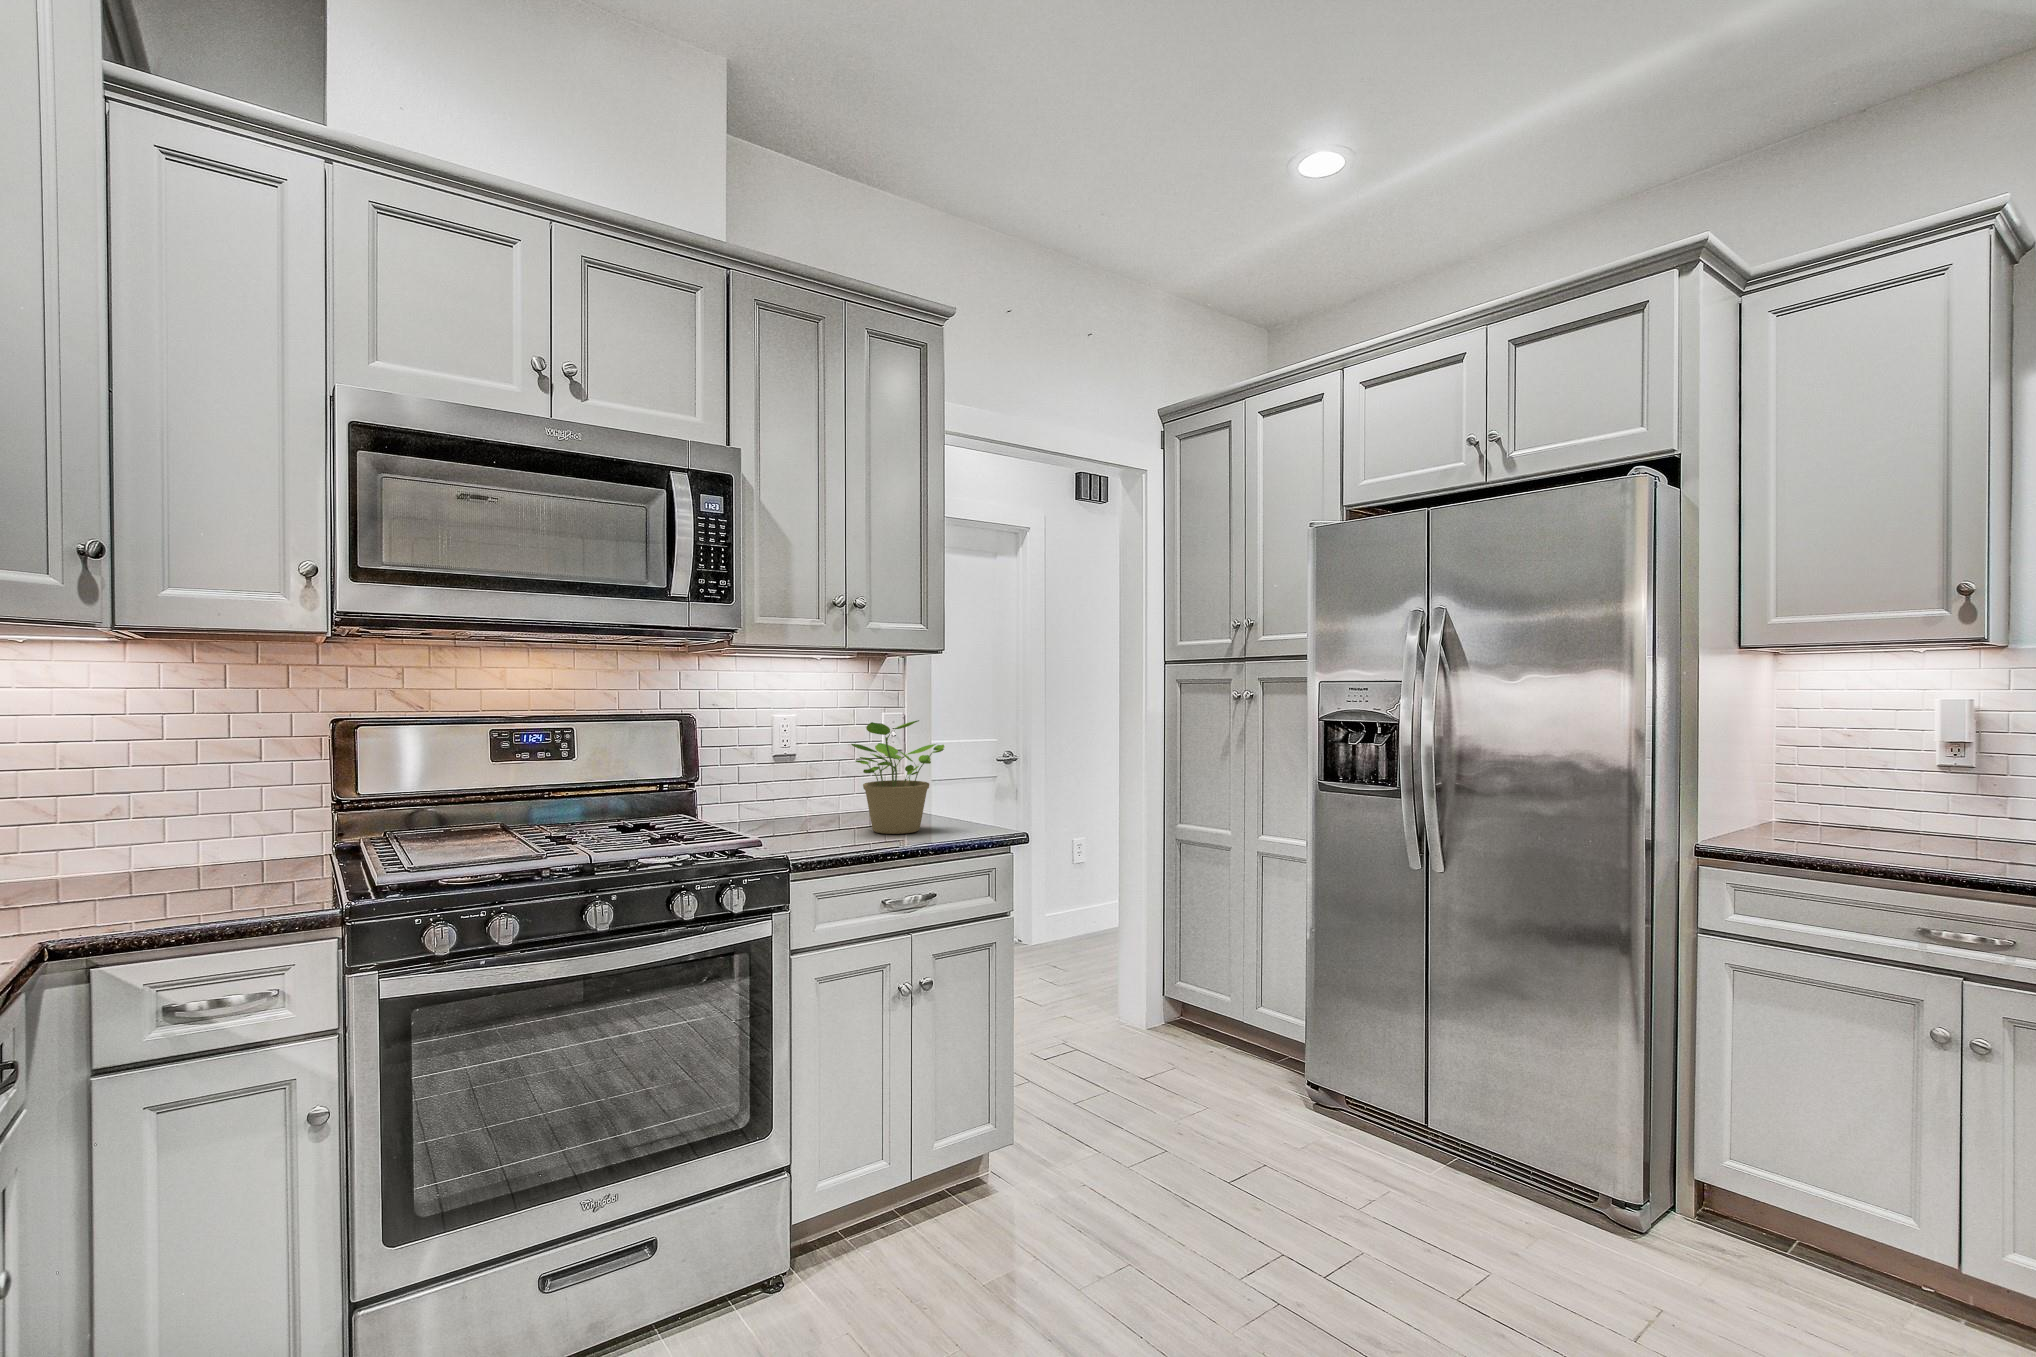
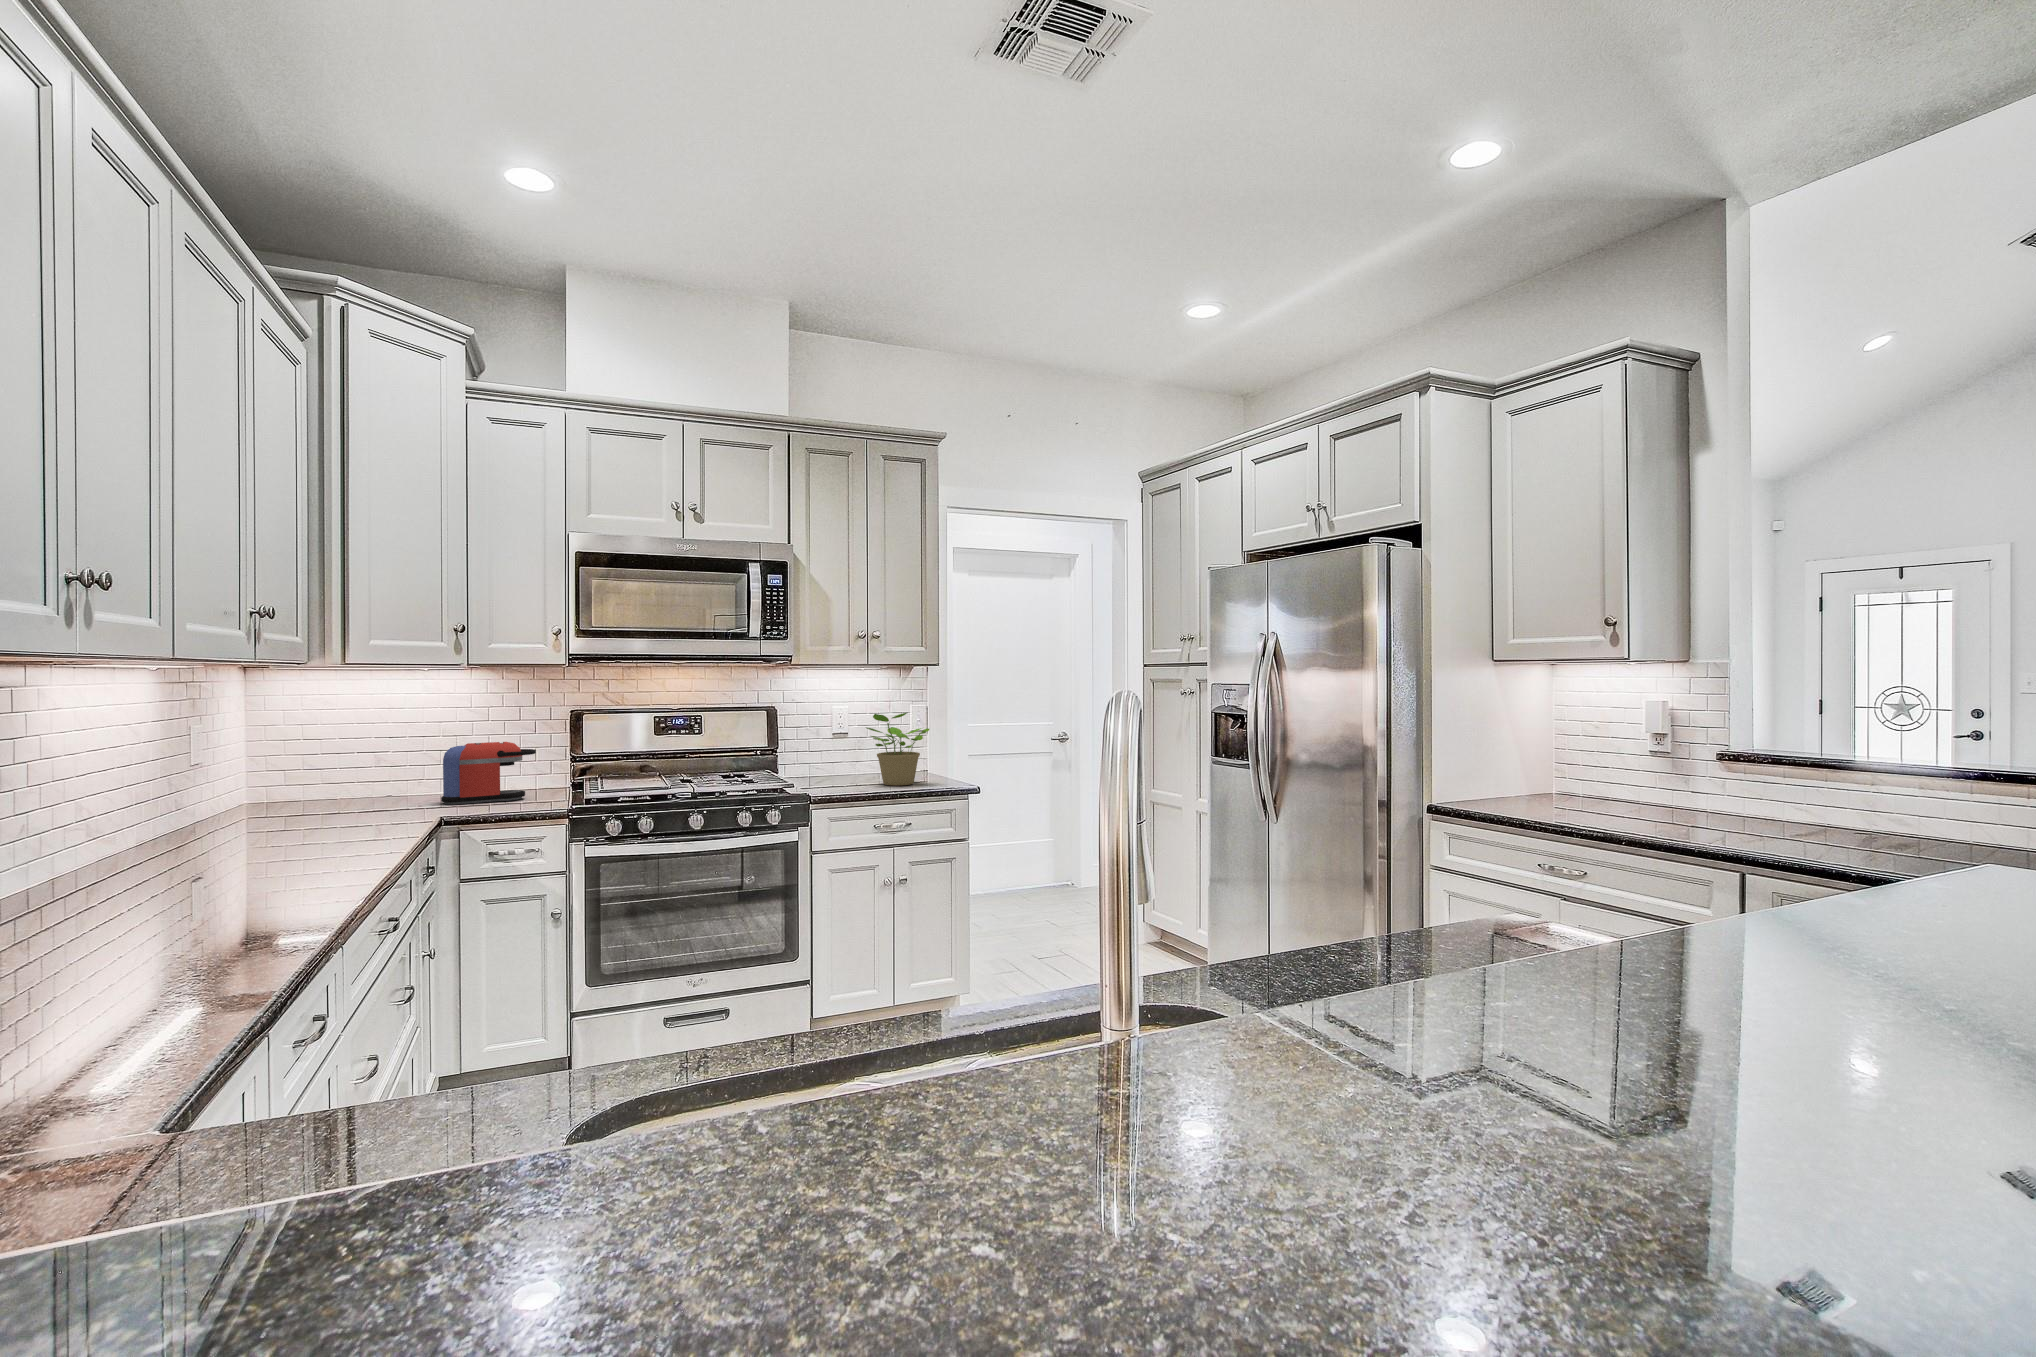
coffee maker: none [51,778,266,908] -> present [441,742,536,805]

